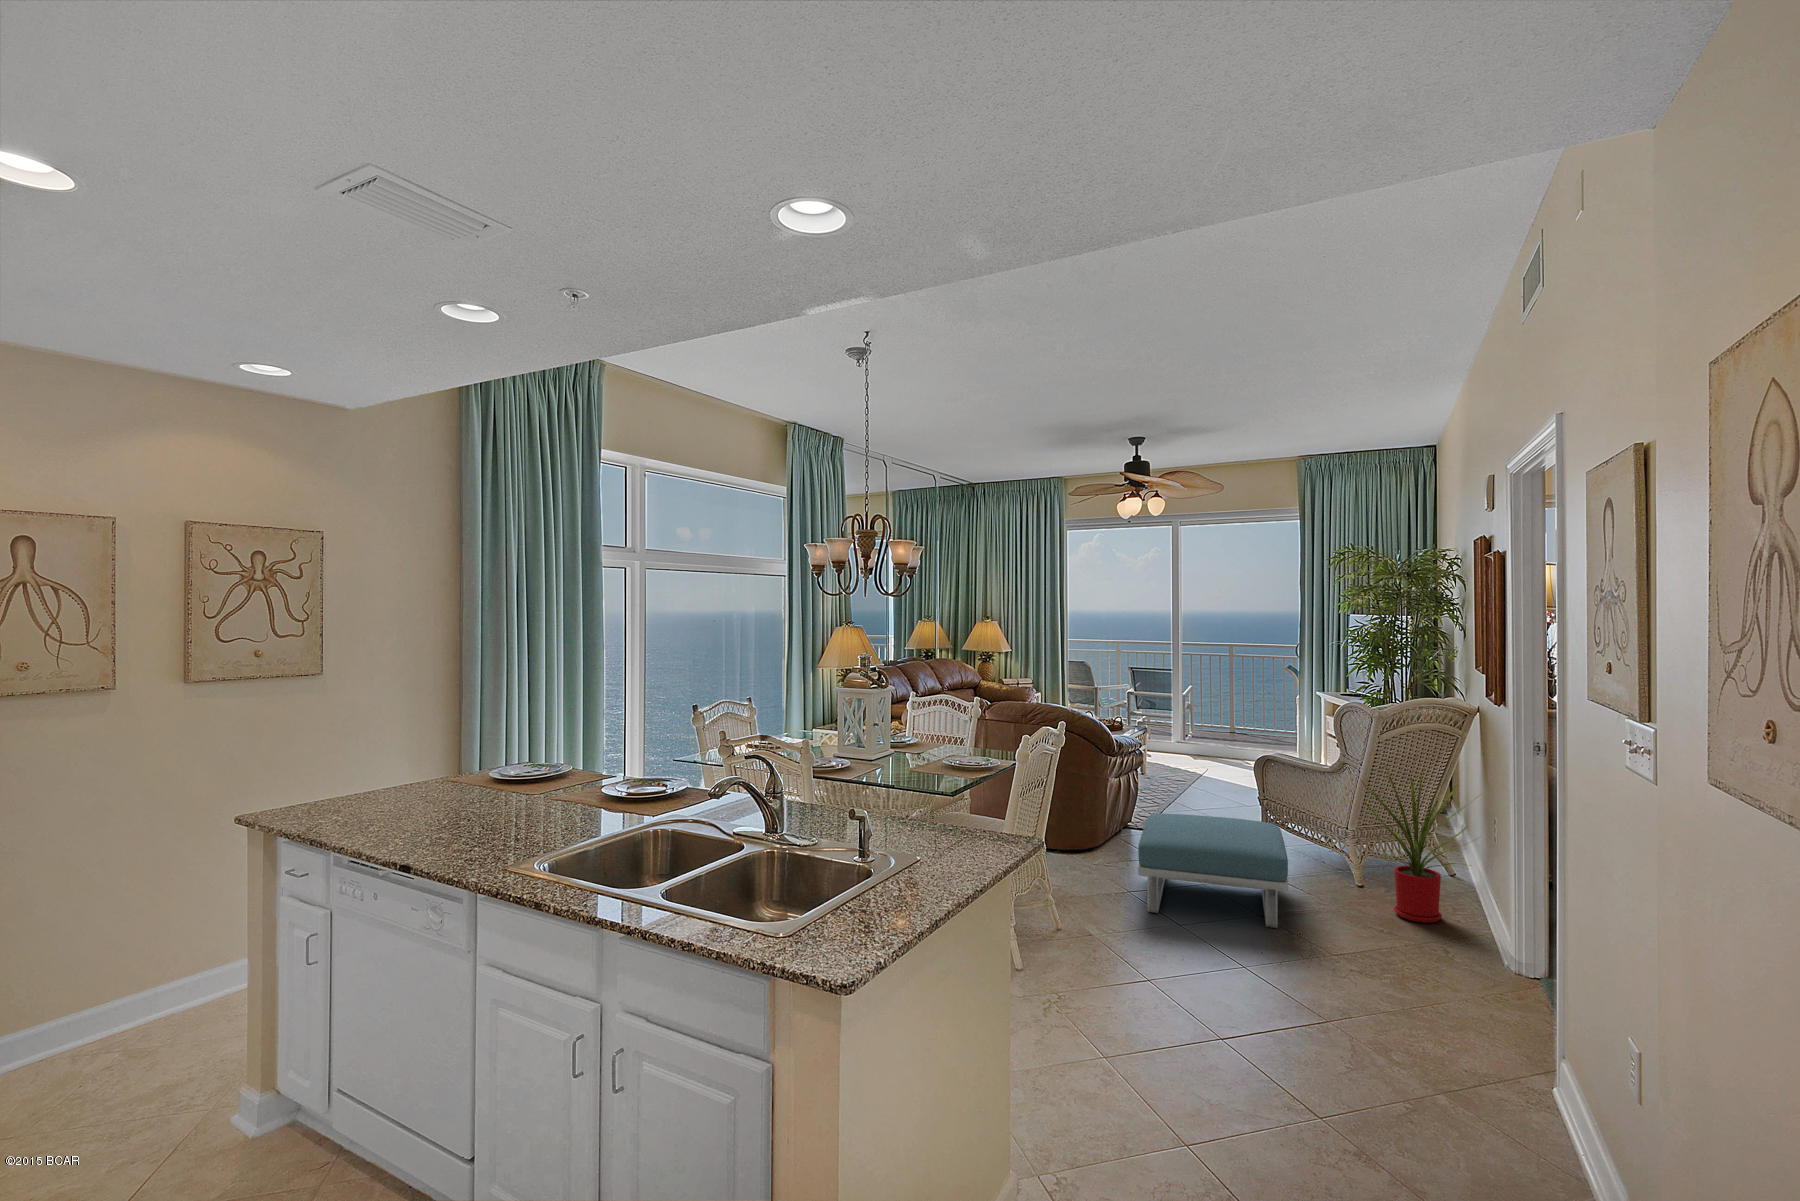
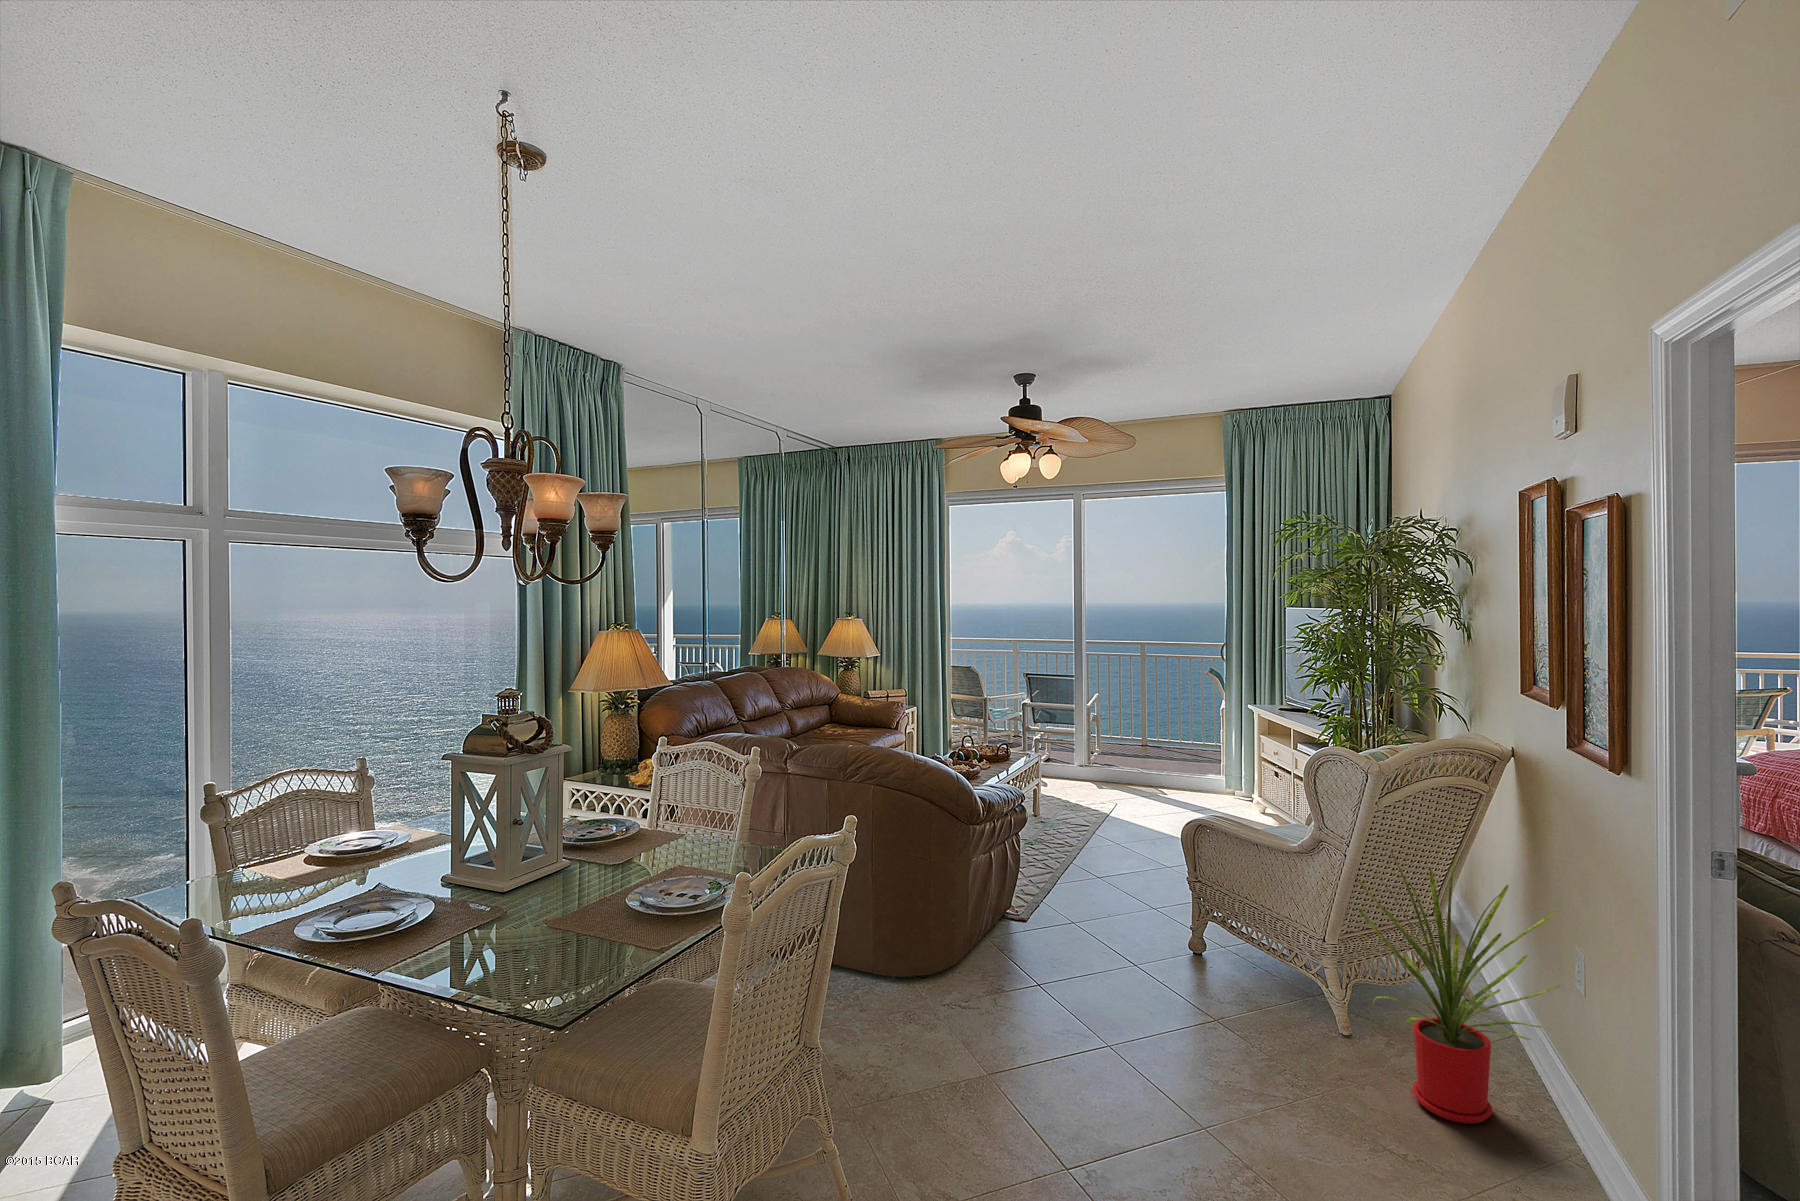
footstool: present [1138,813,1288,928] -> none [1004,924,1254,1156]

